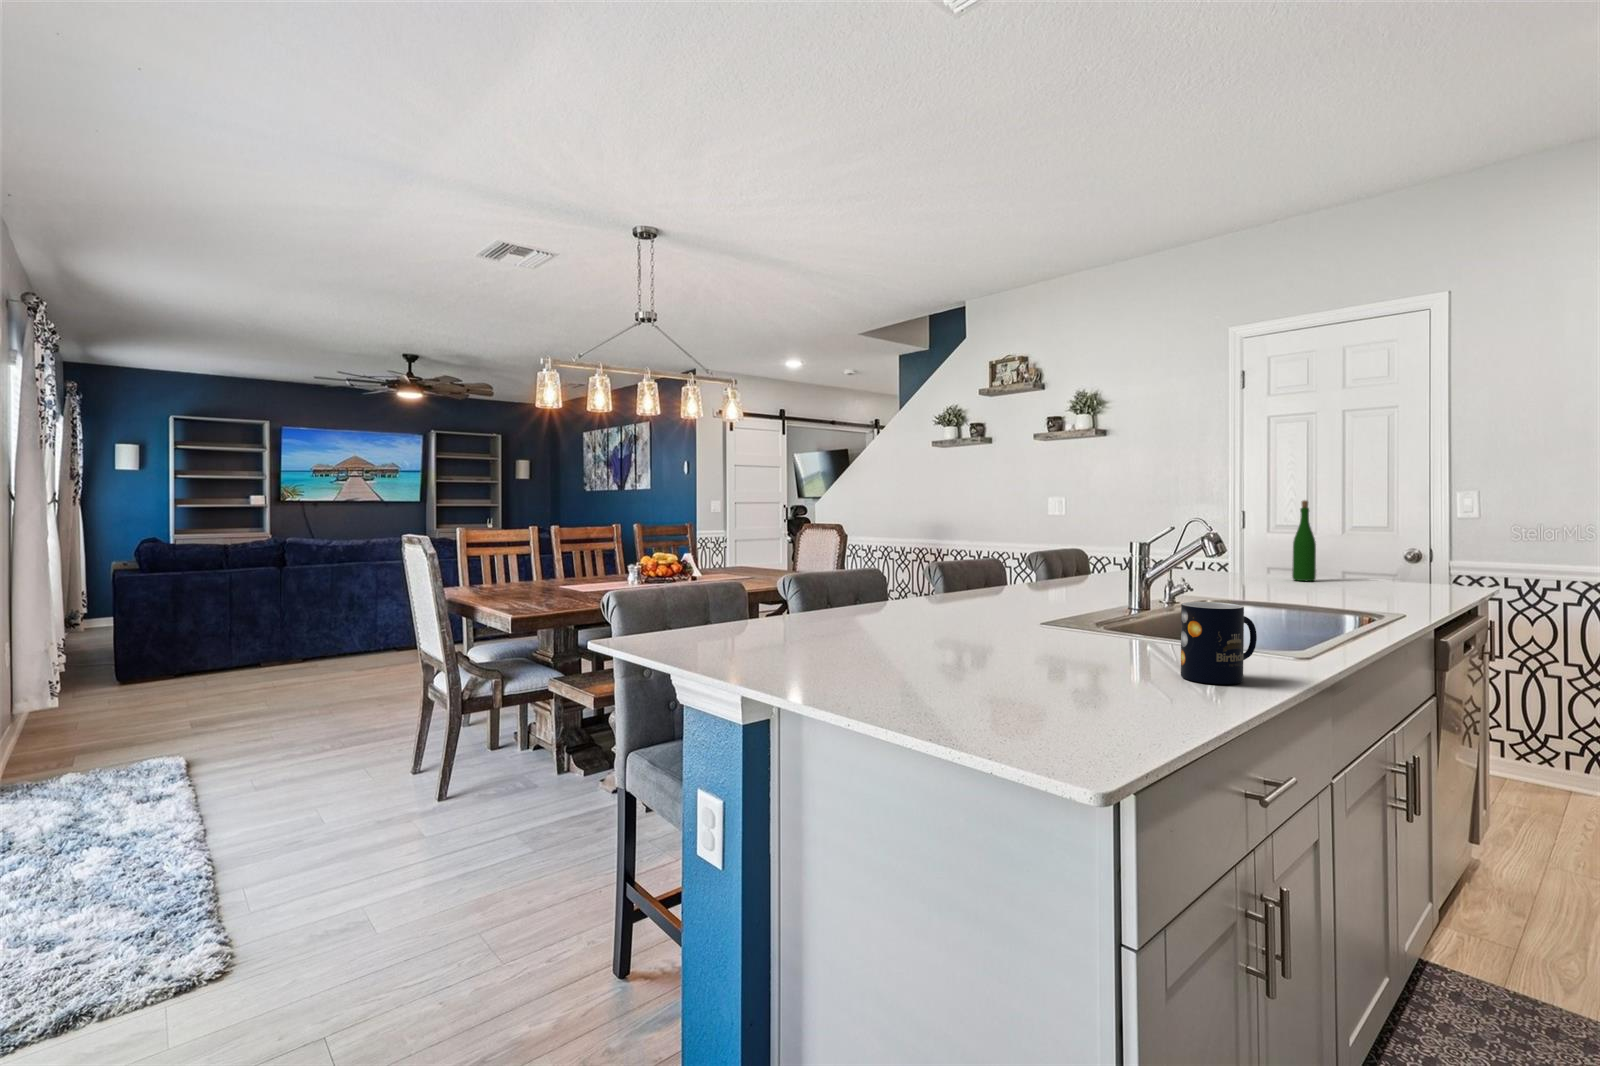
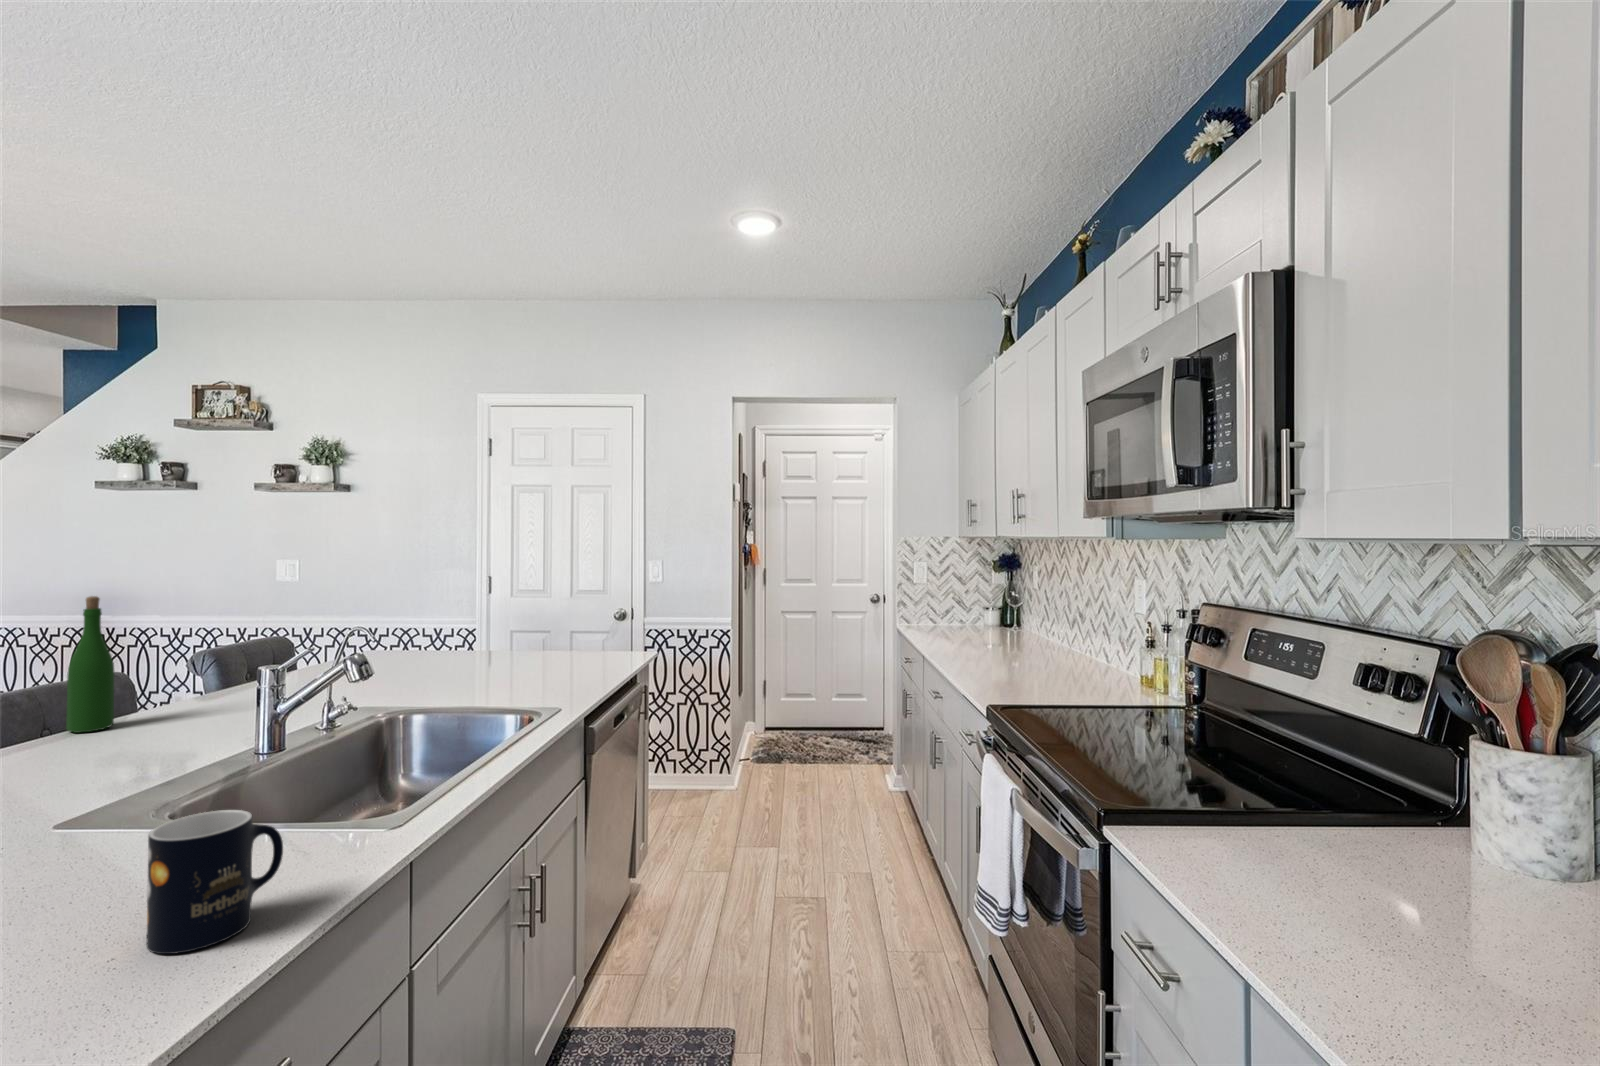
wine bottle: present [1292,500,1316,581] -> present [66,596,114,733]

